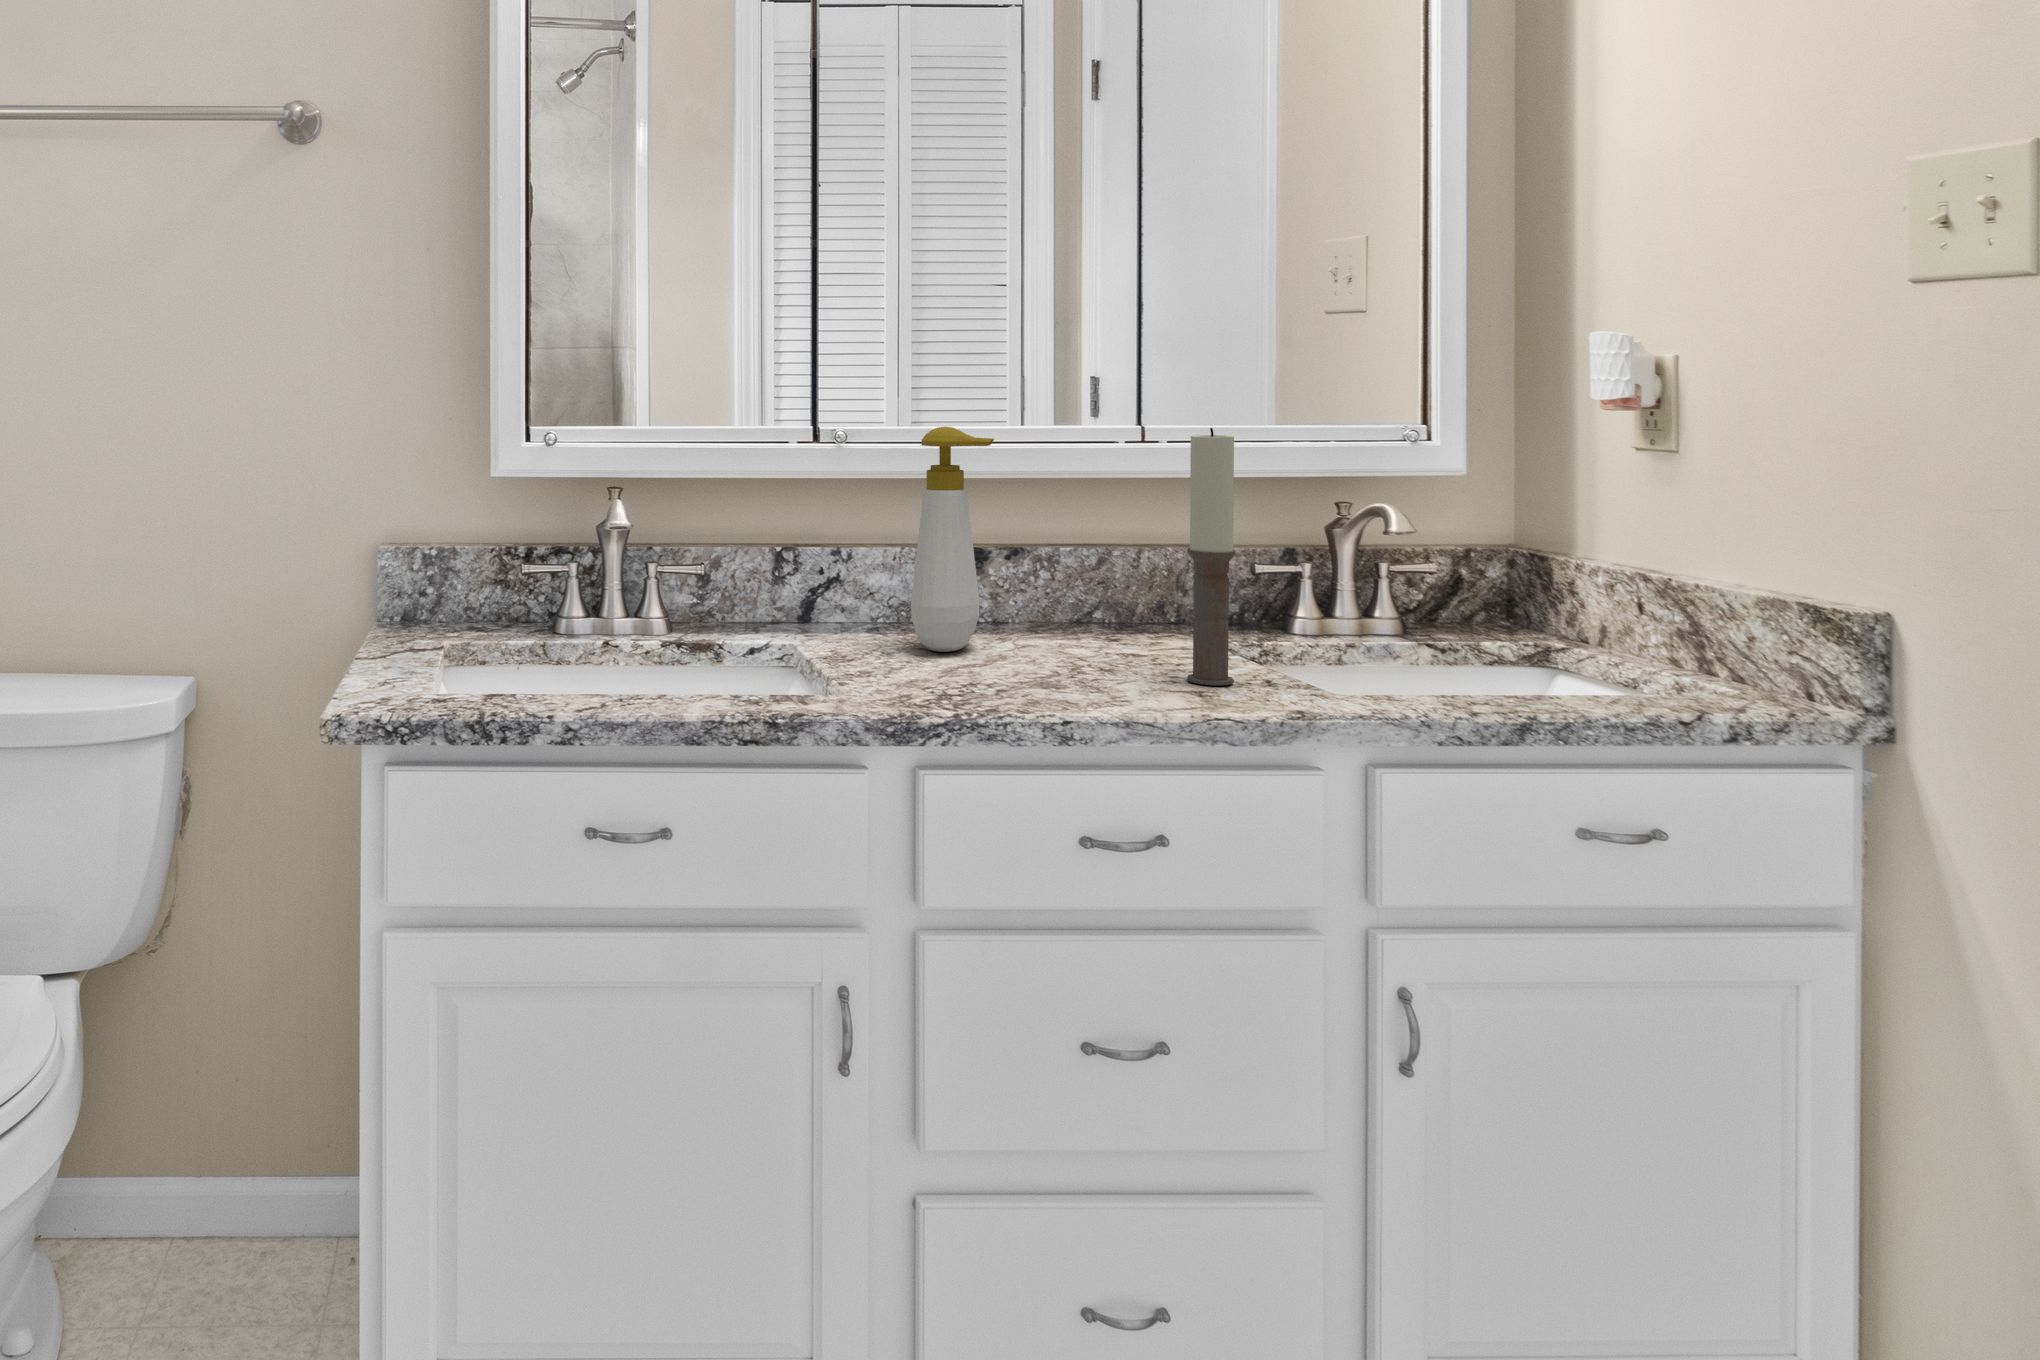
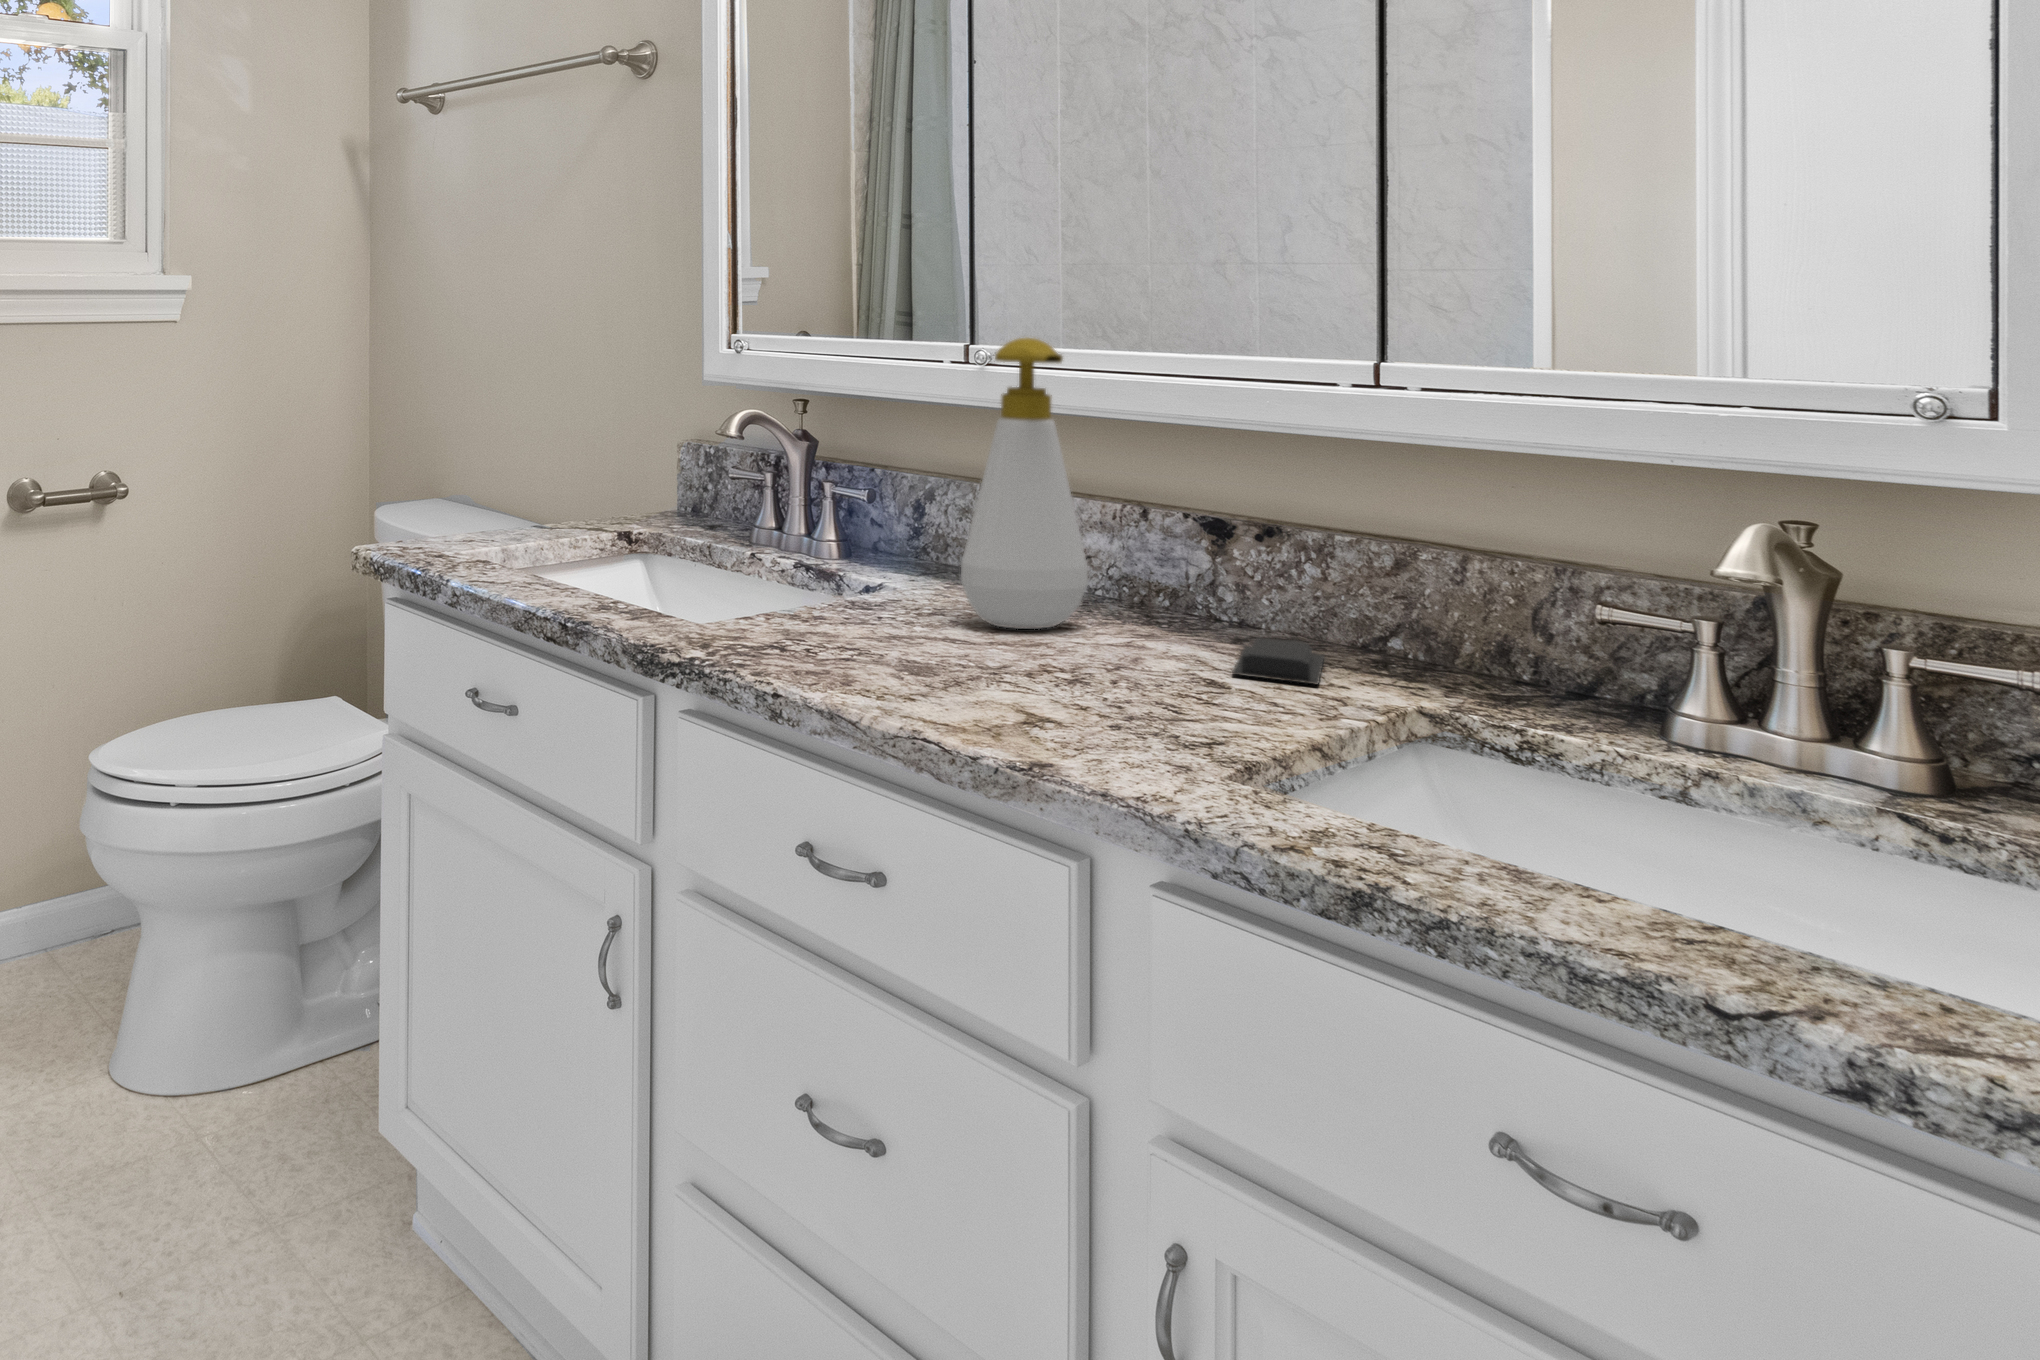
candle: present [1187,428,1236,685] -> none [1104,340,1179,728]
soap bar: none [1053,621,1158,648] -> present [1233,638,1324,684]

